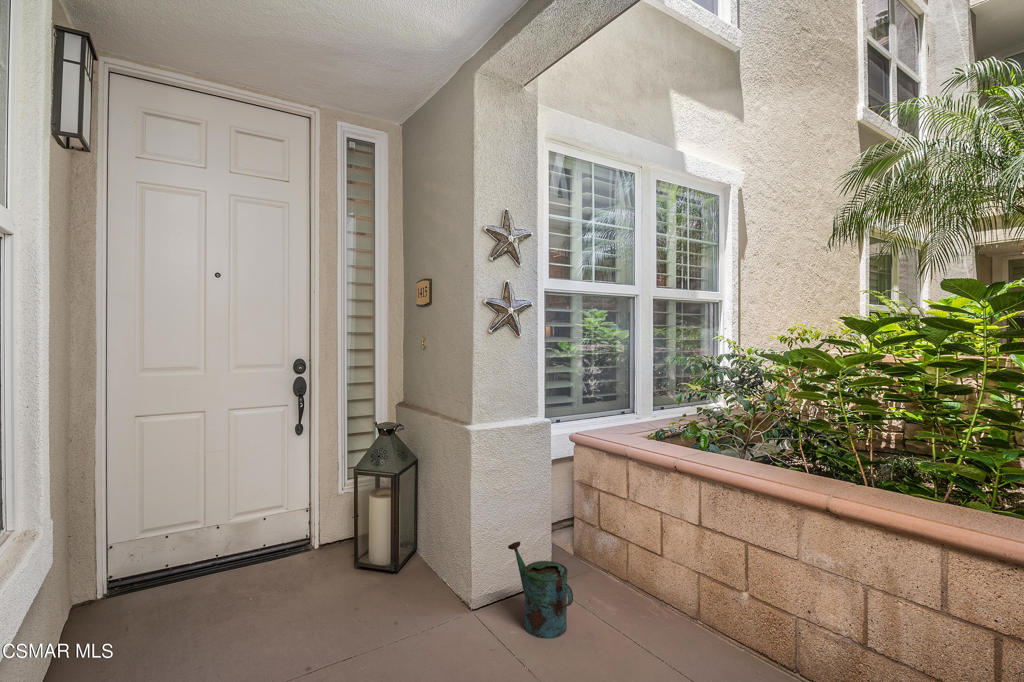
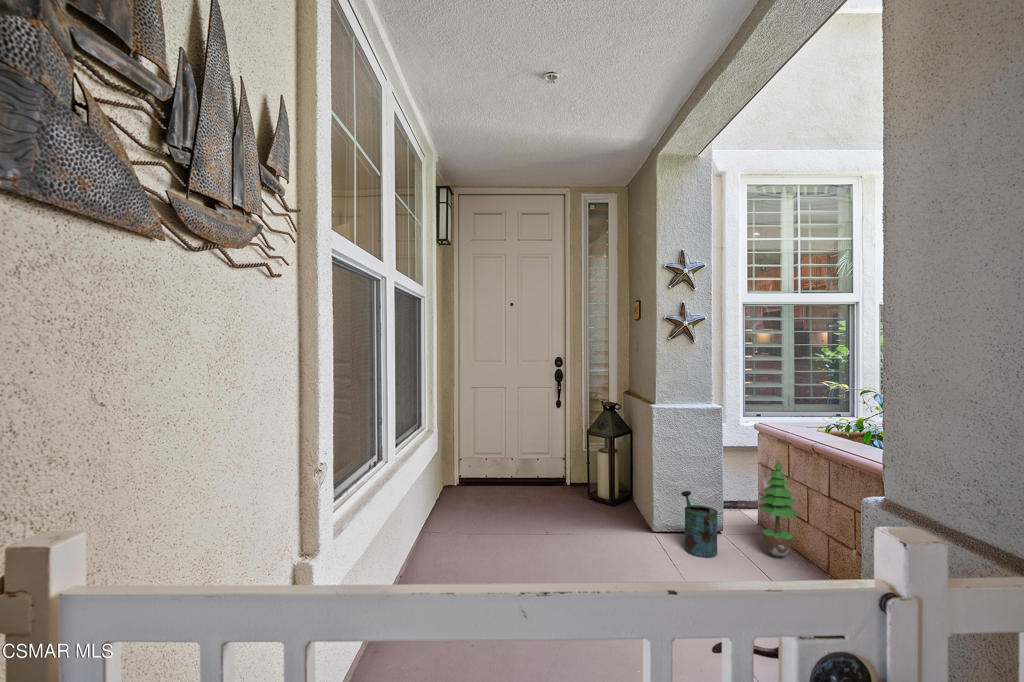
potted tree: none [605,485,650,607] -> present [759,460,797,557]

